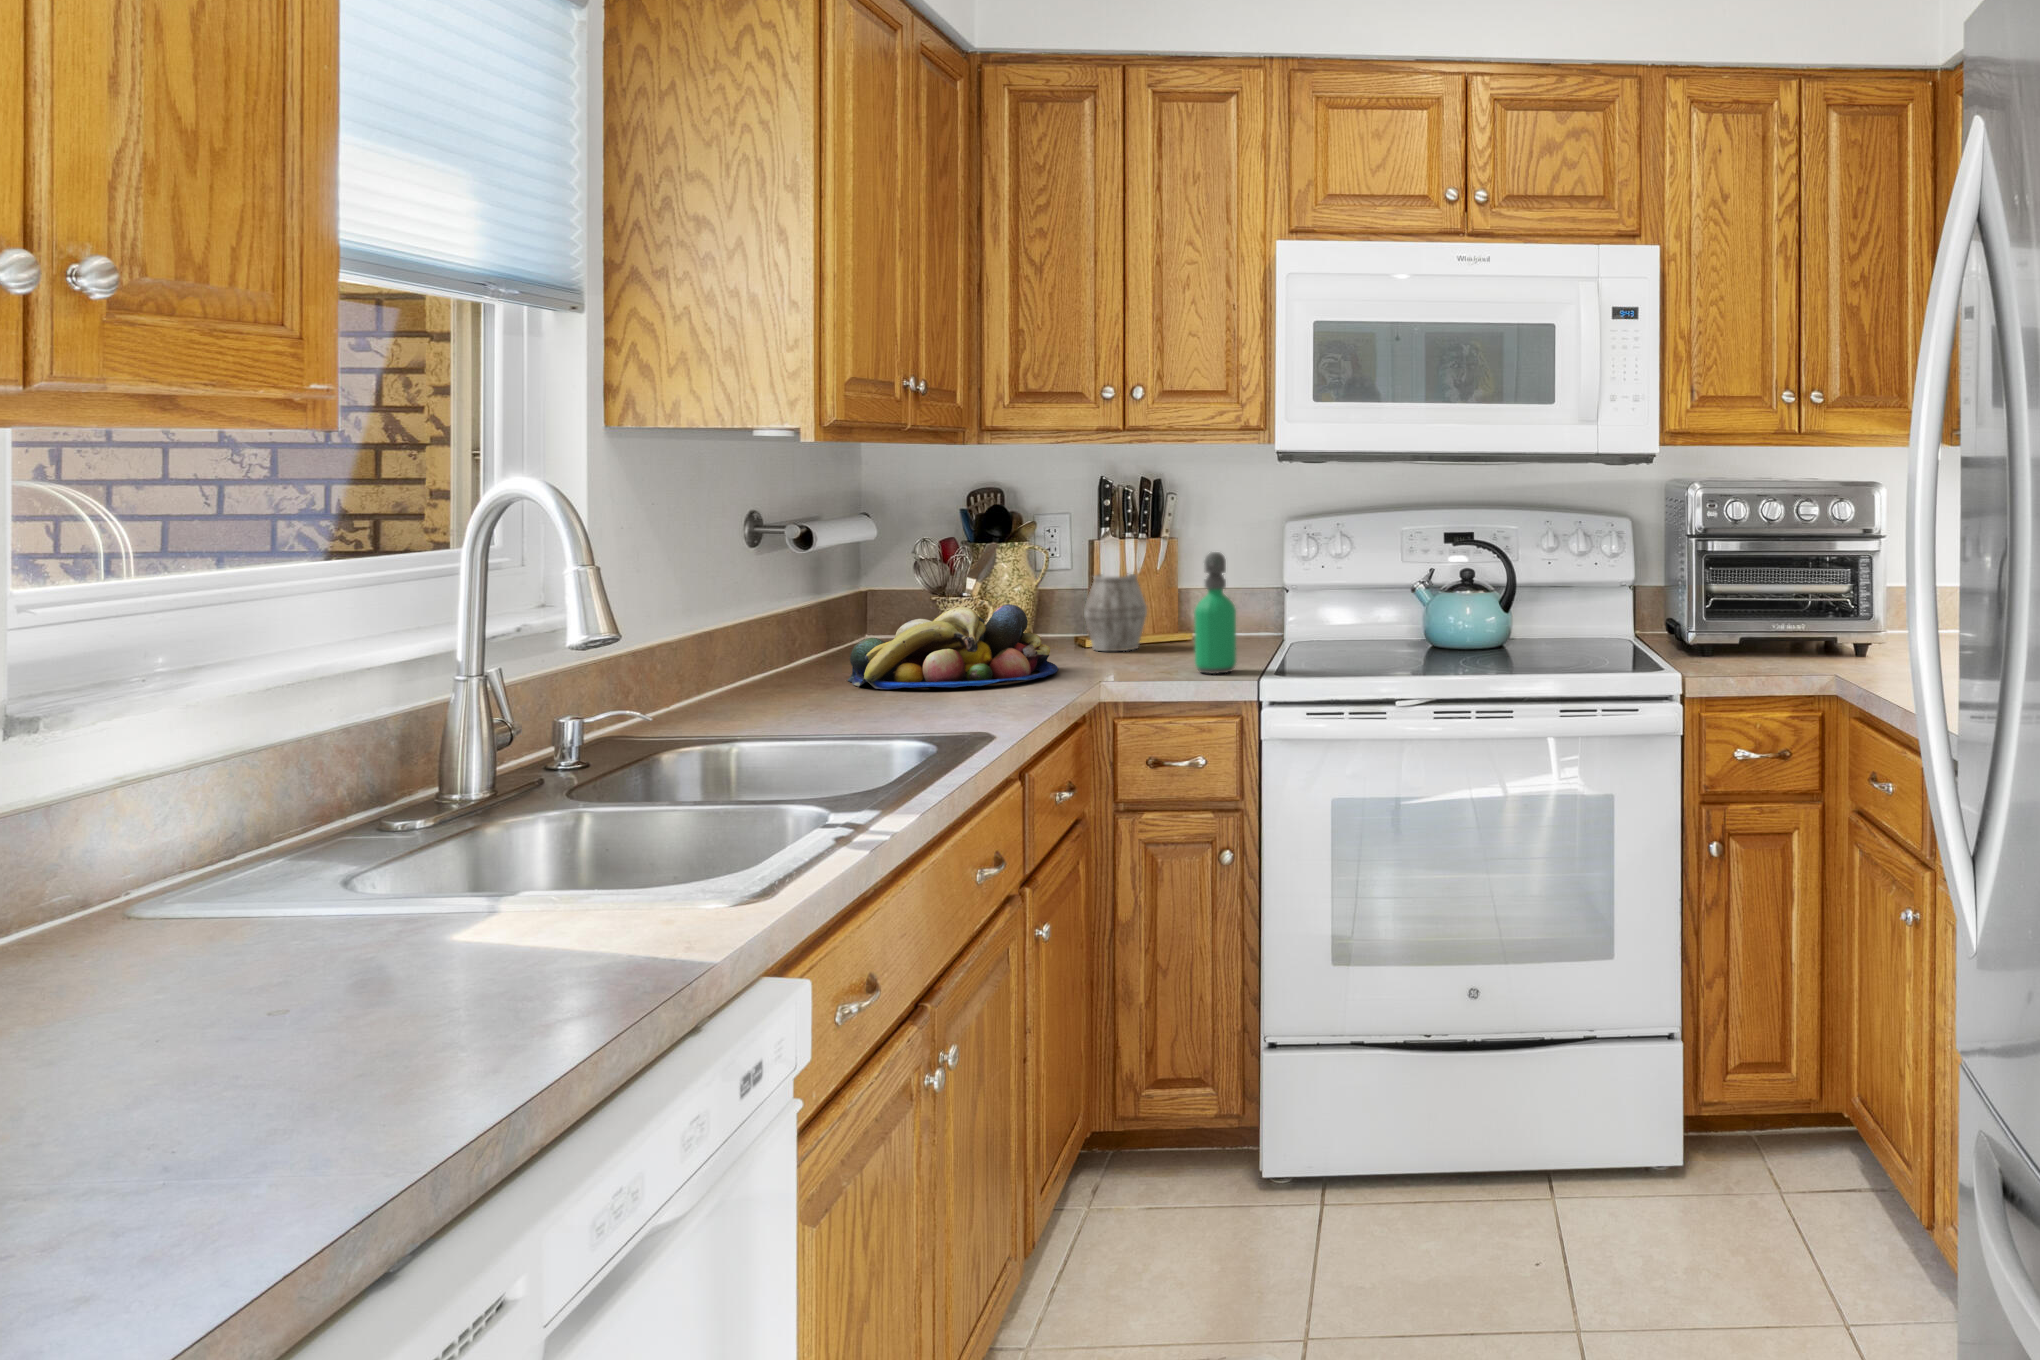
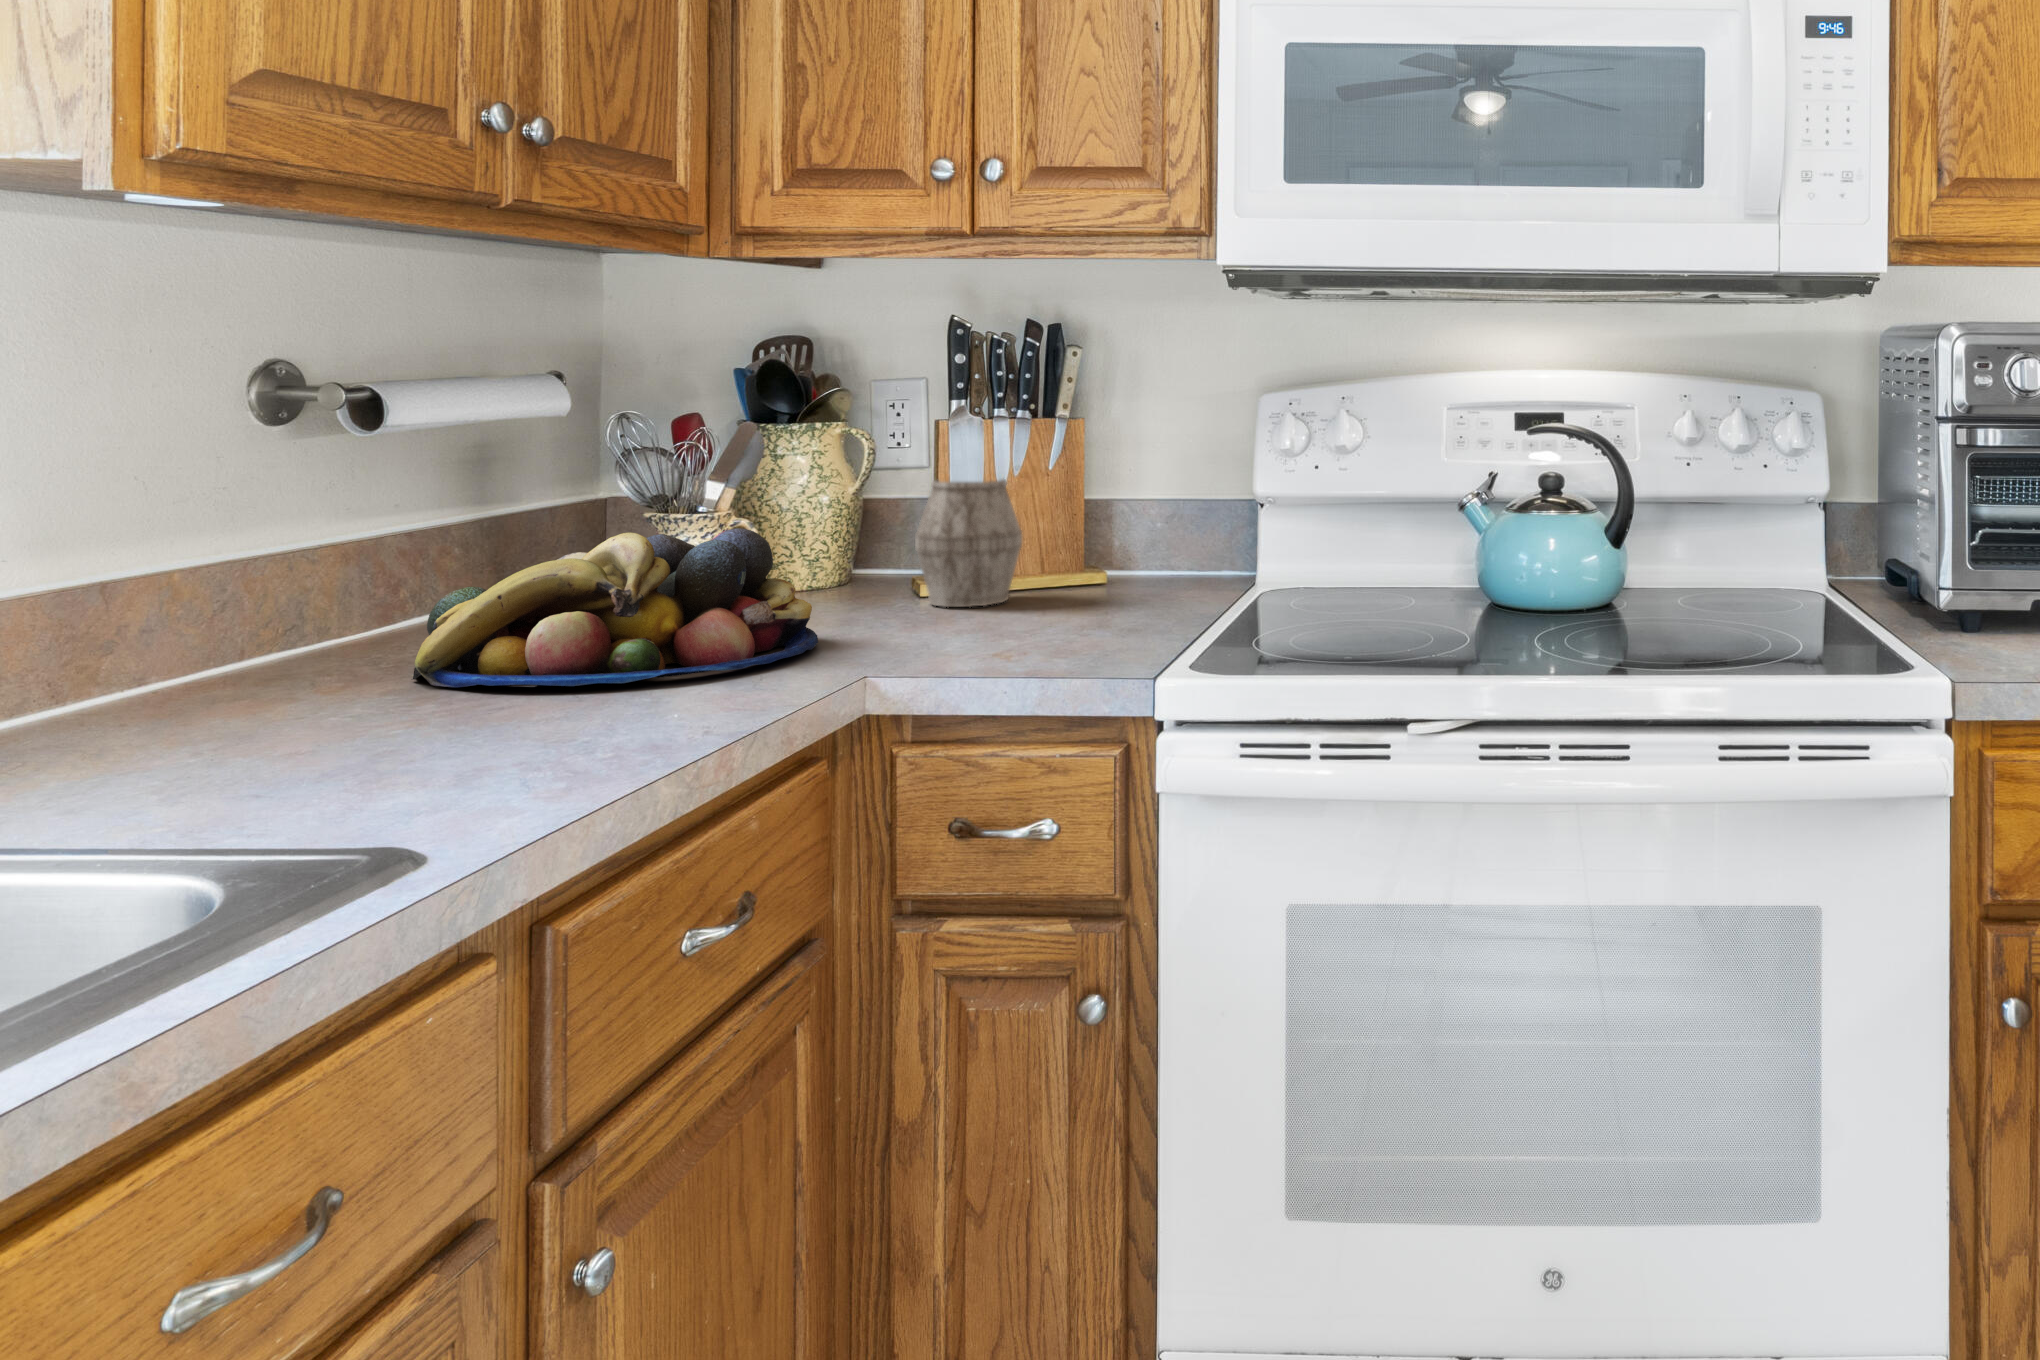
soap dispenser: present [1194,552,1236,674] -> none [1055,438,1131,658]

